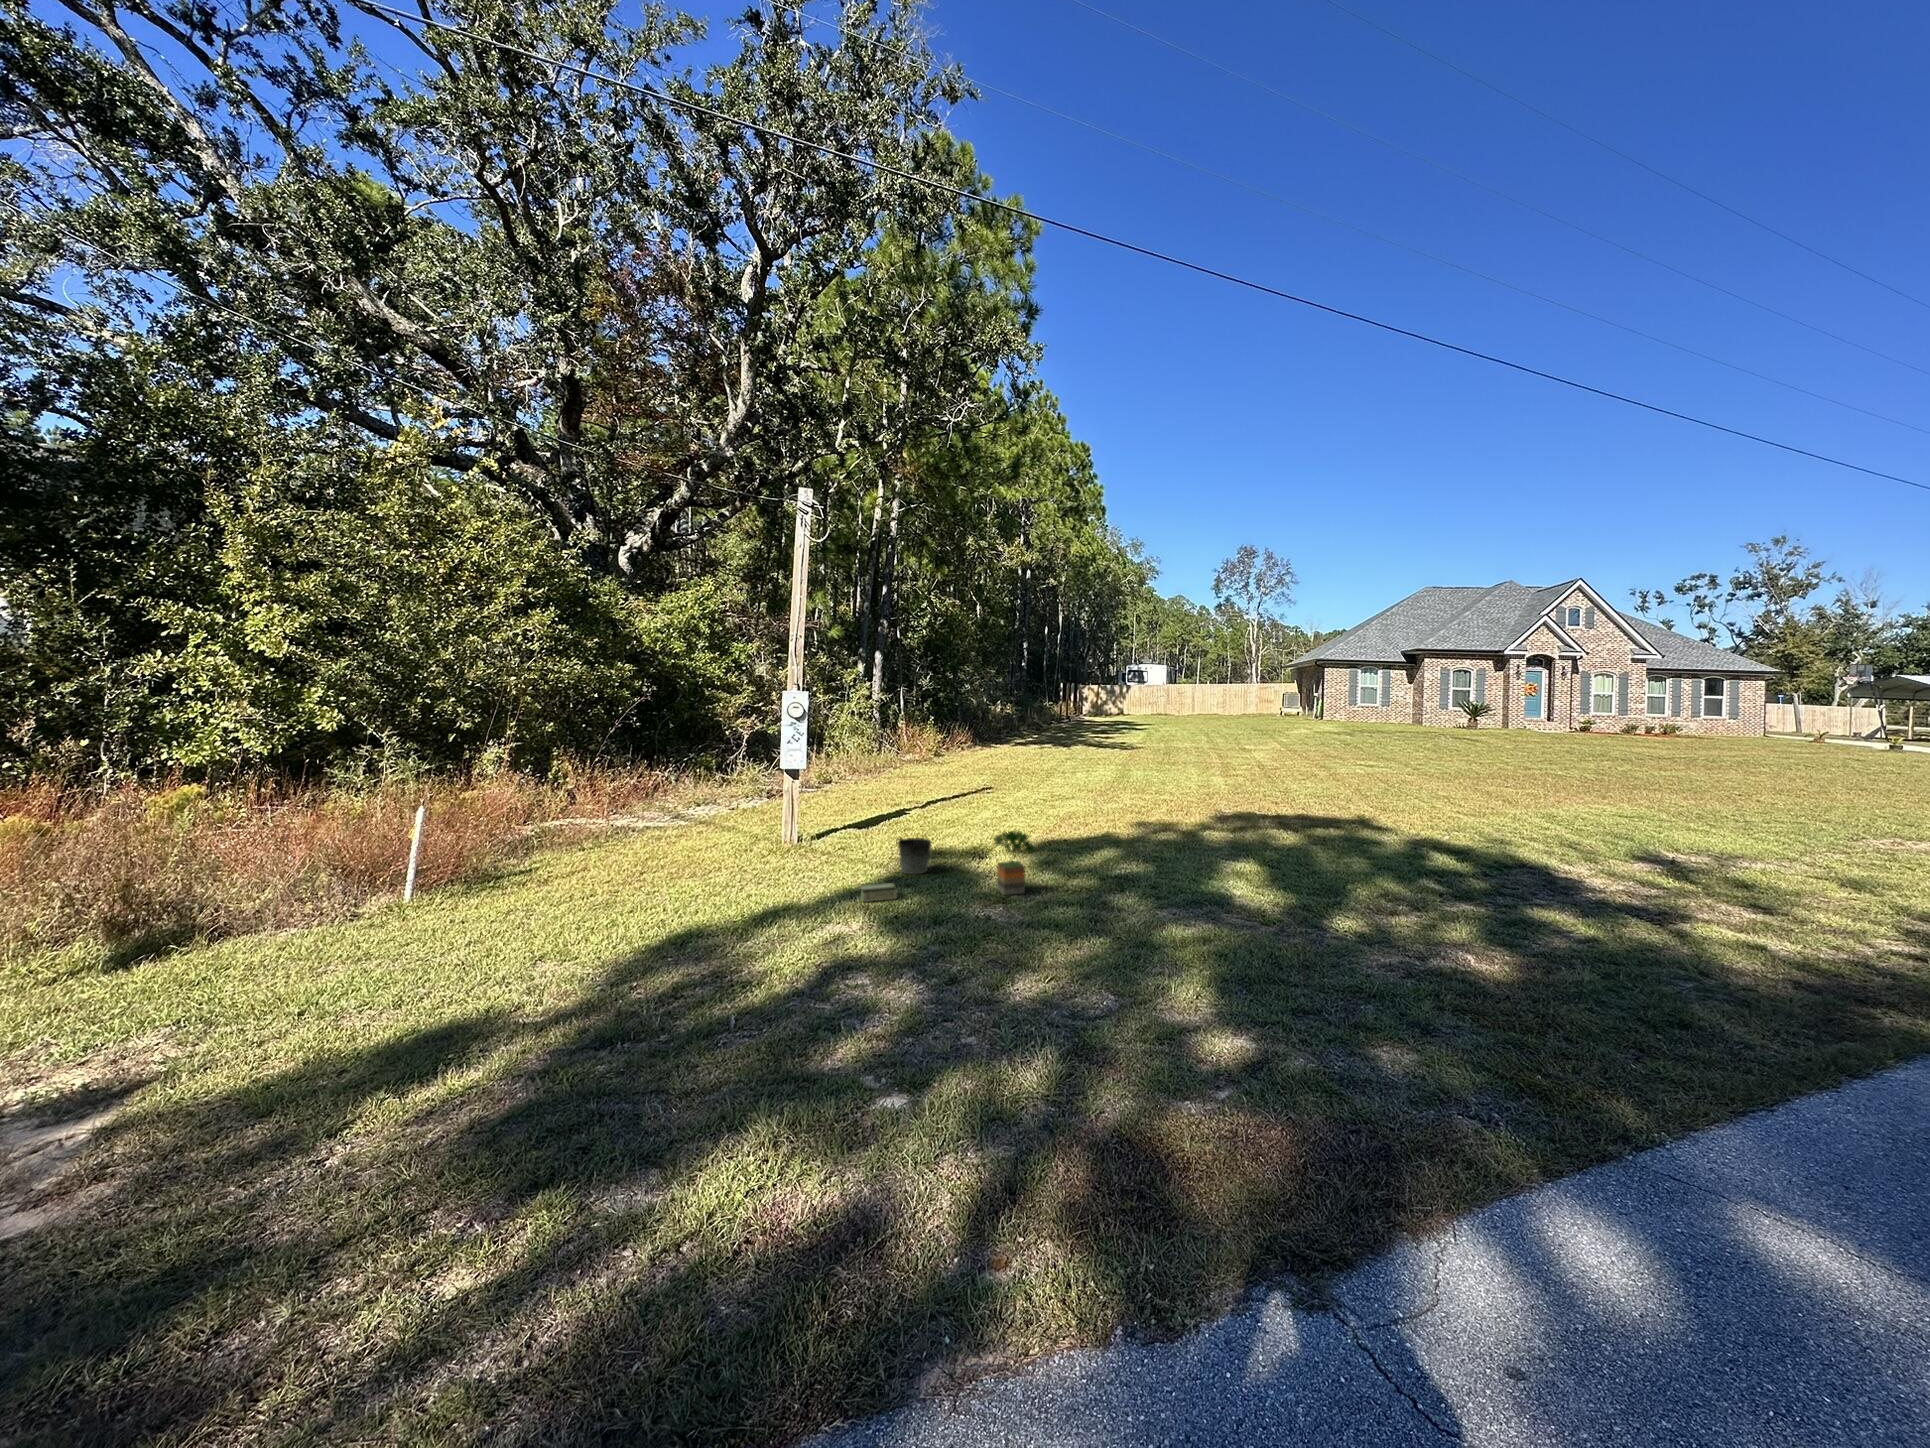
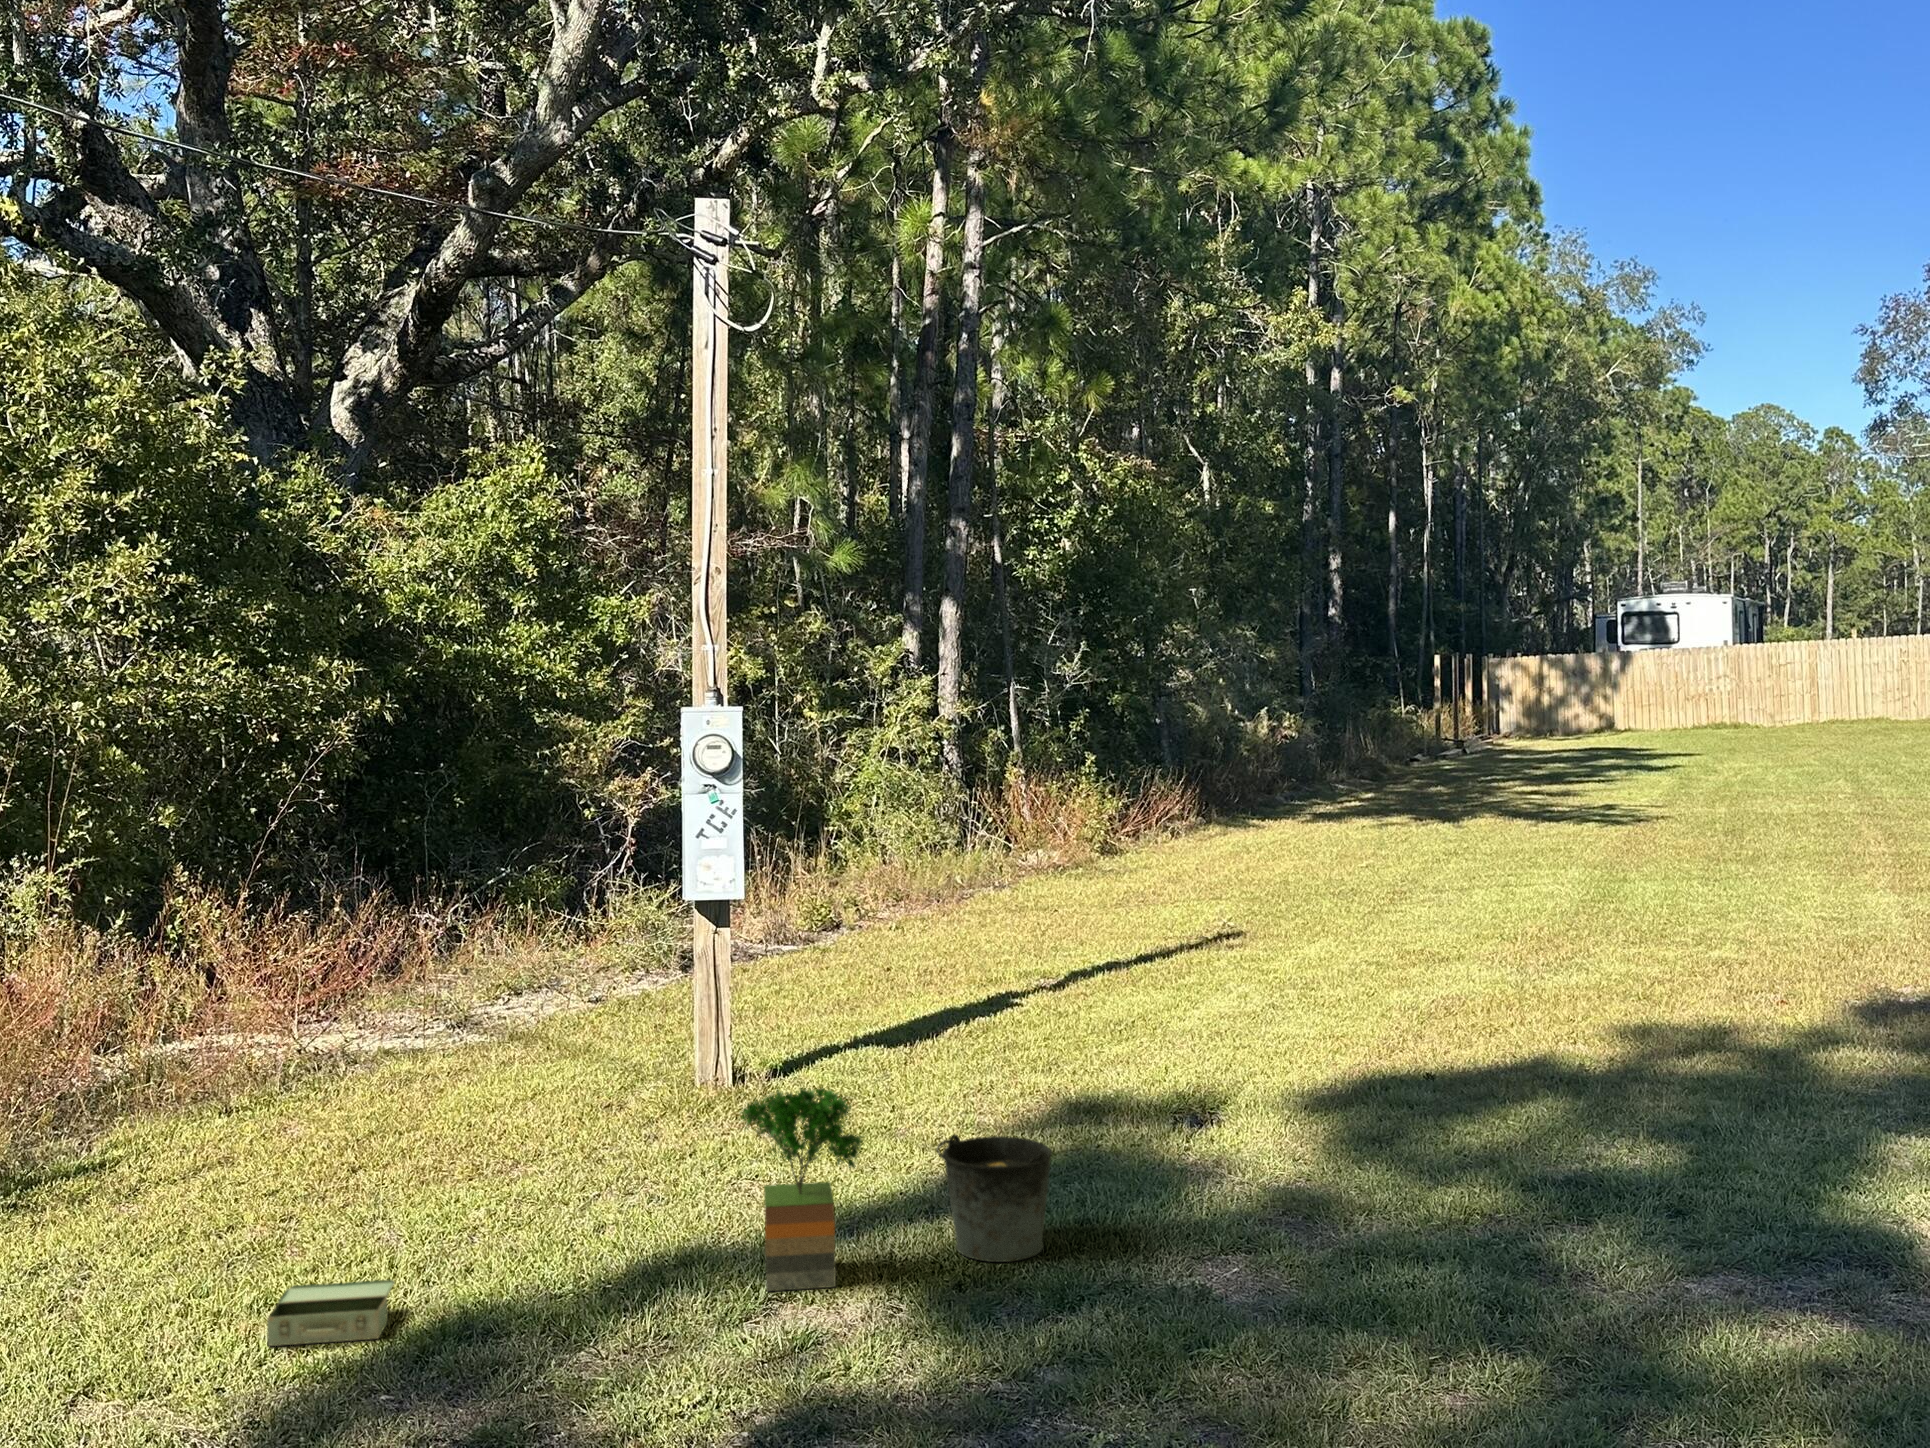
potted tree: present [994,831,1035,895] -> present [740,1087,864,1291]
toolbox: present [860,883,897,902] -> present [267,1280,395,1346]

